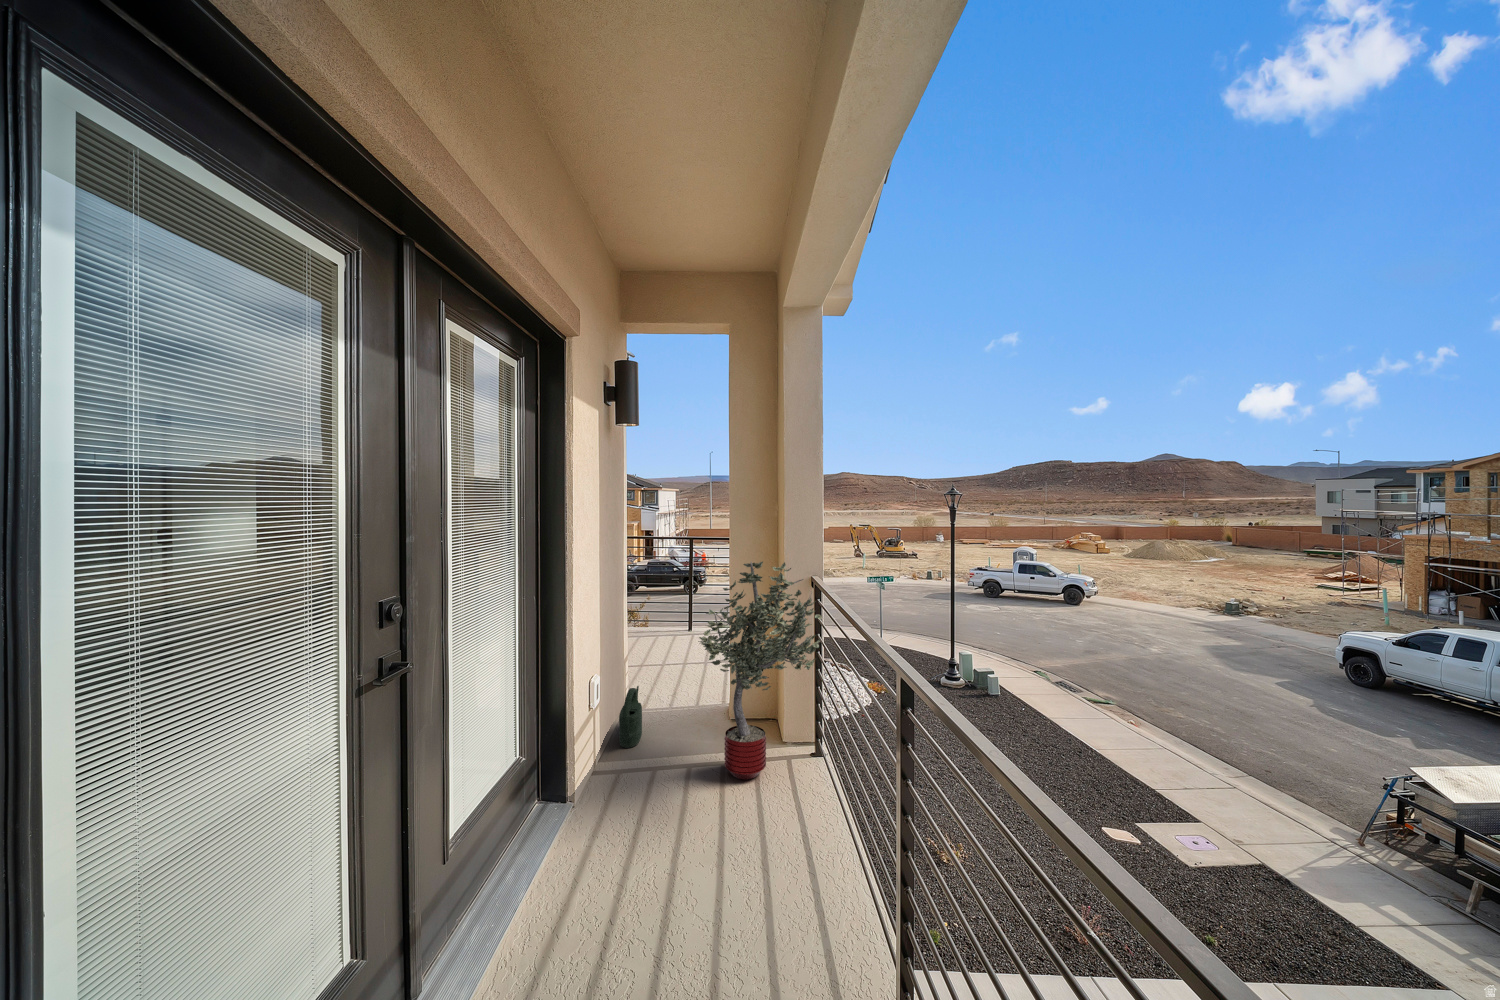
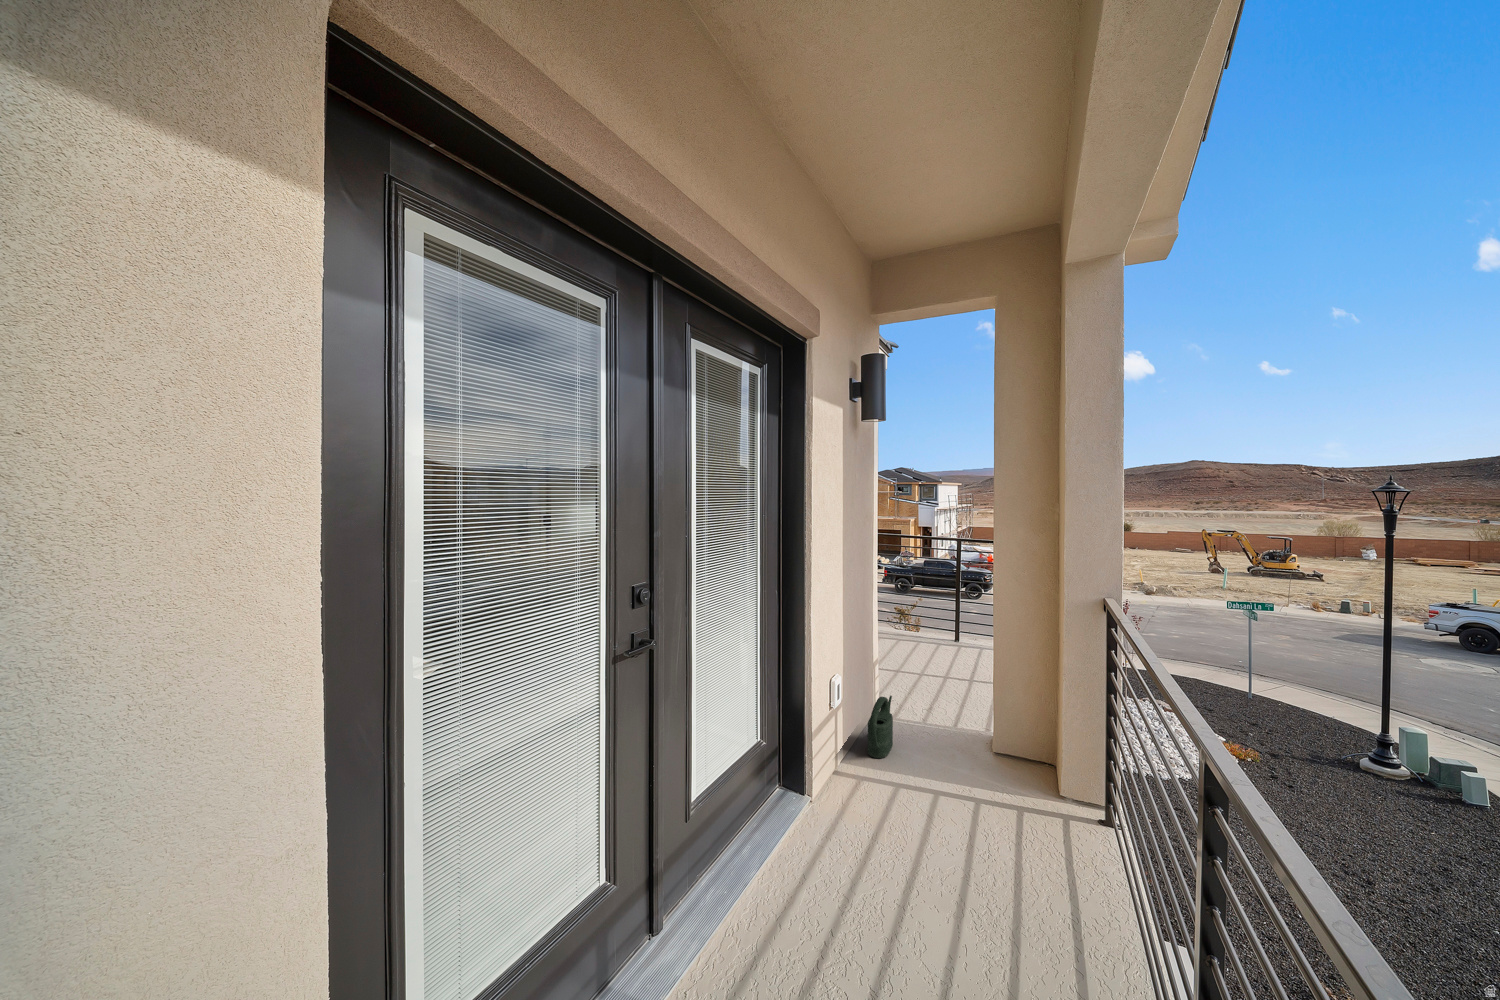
potted tree: present [698,561,822,780] -> none [953,572,1108,824]

